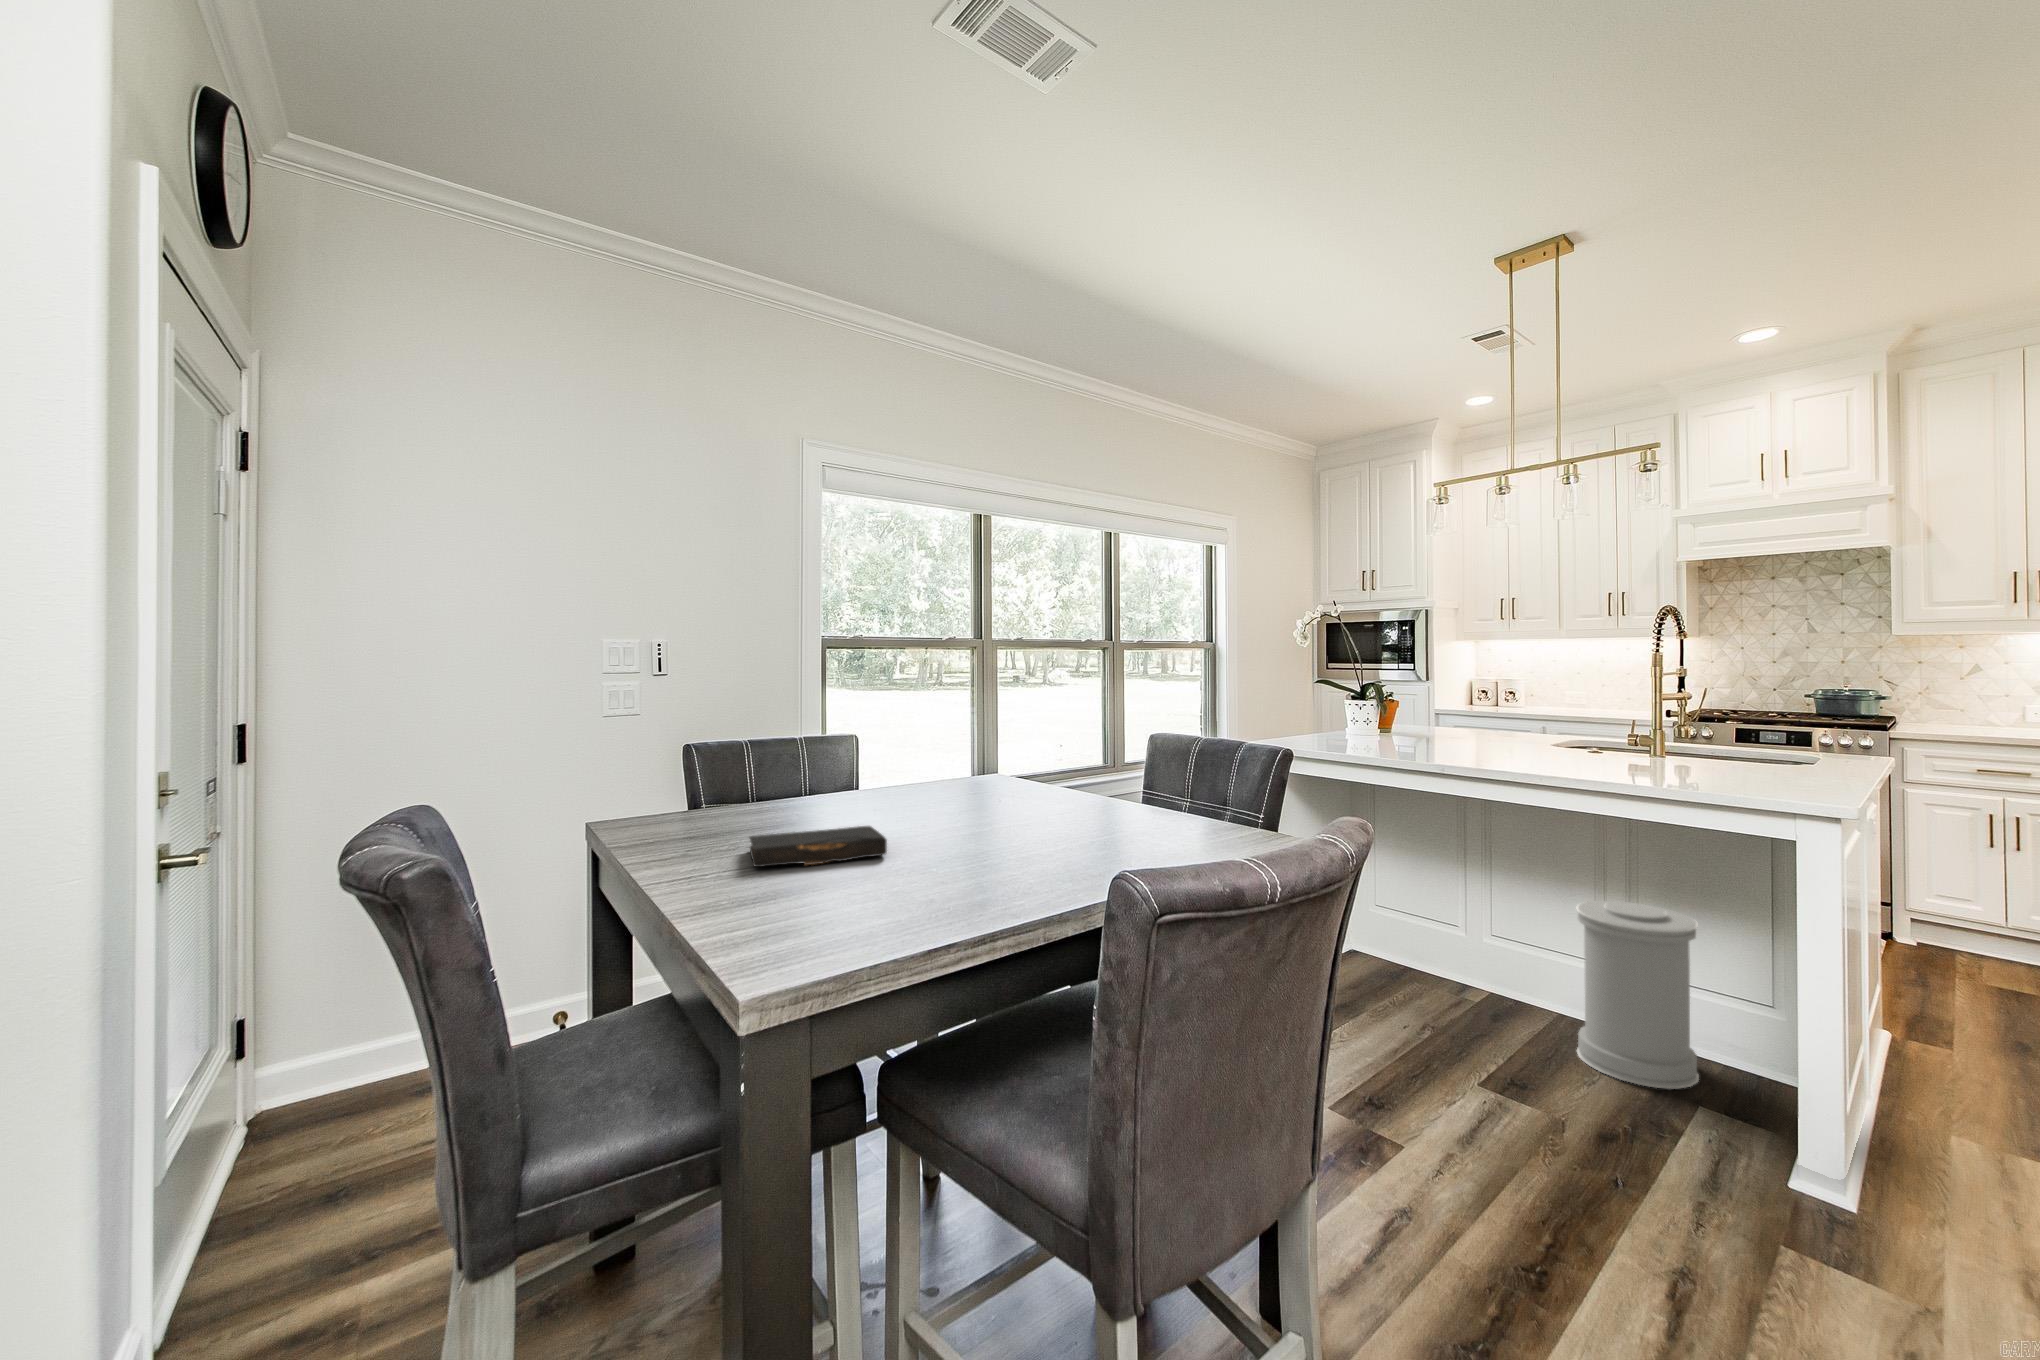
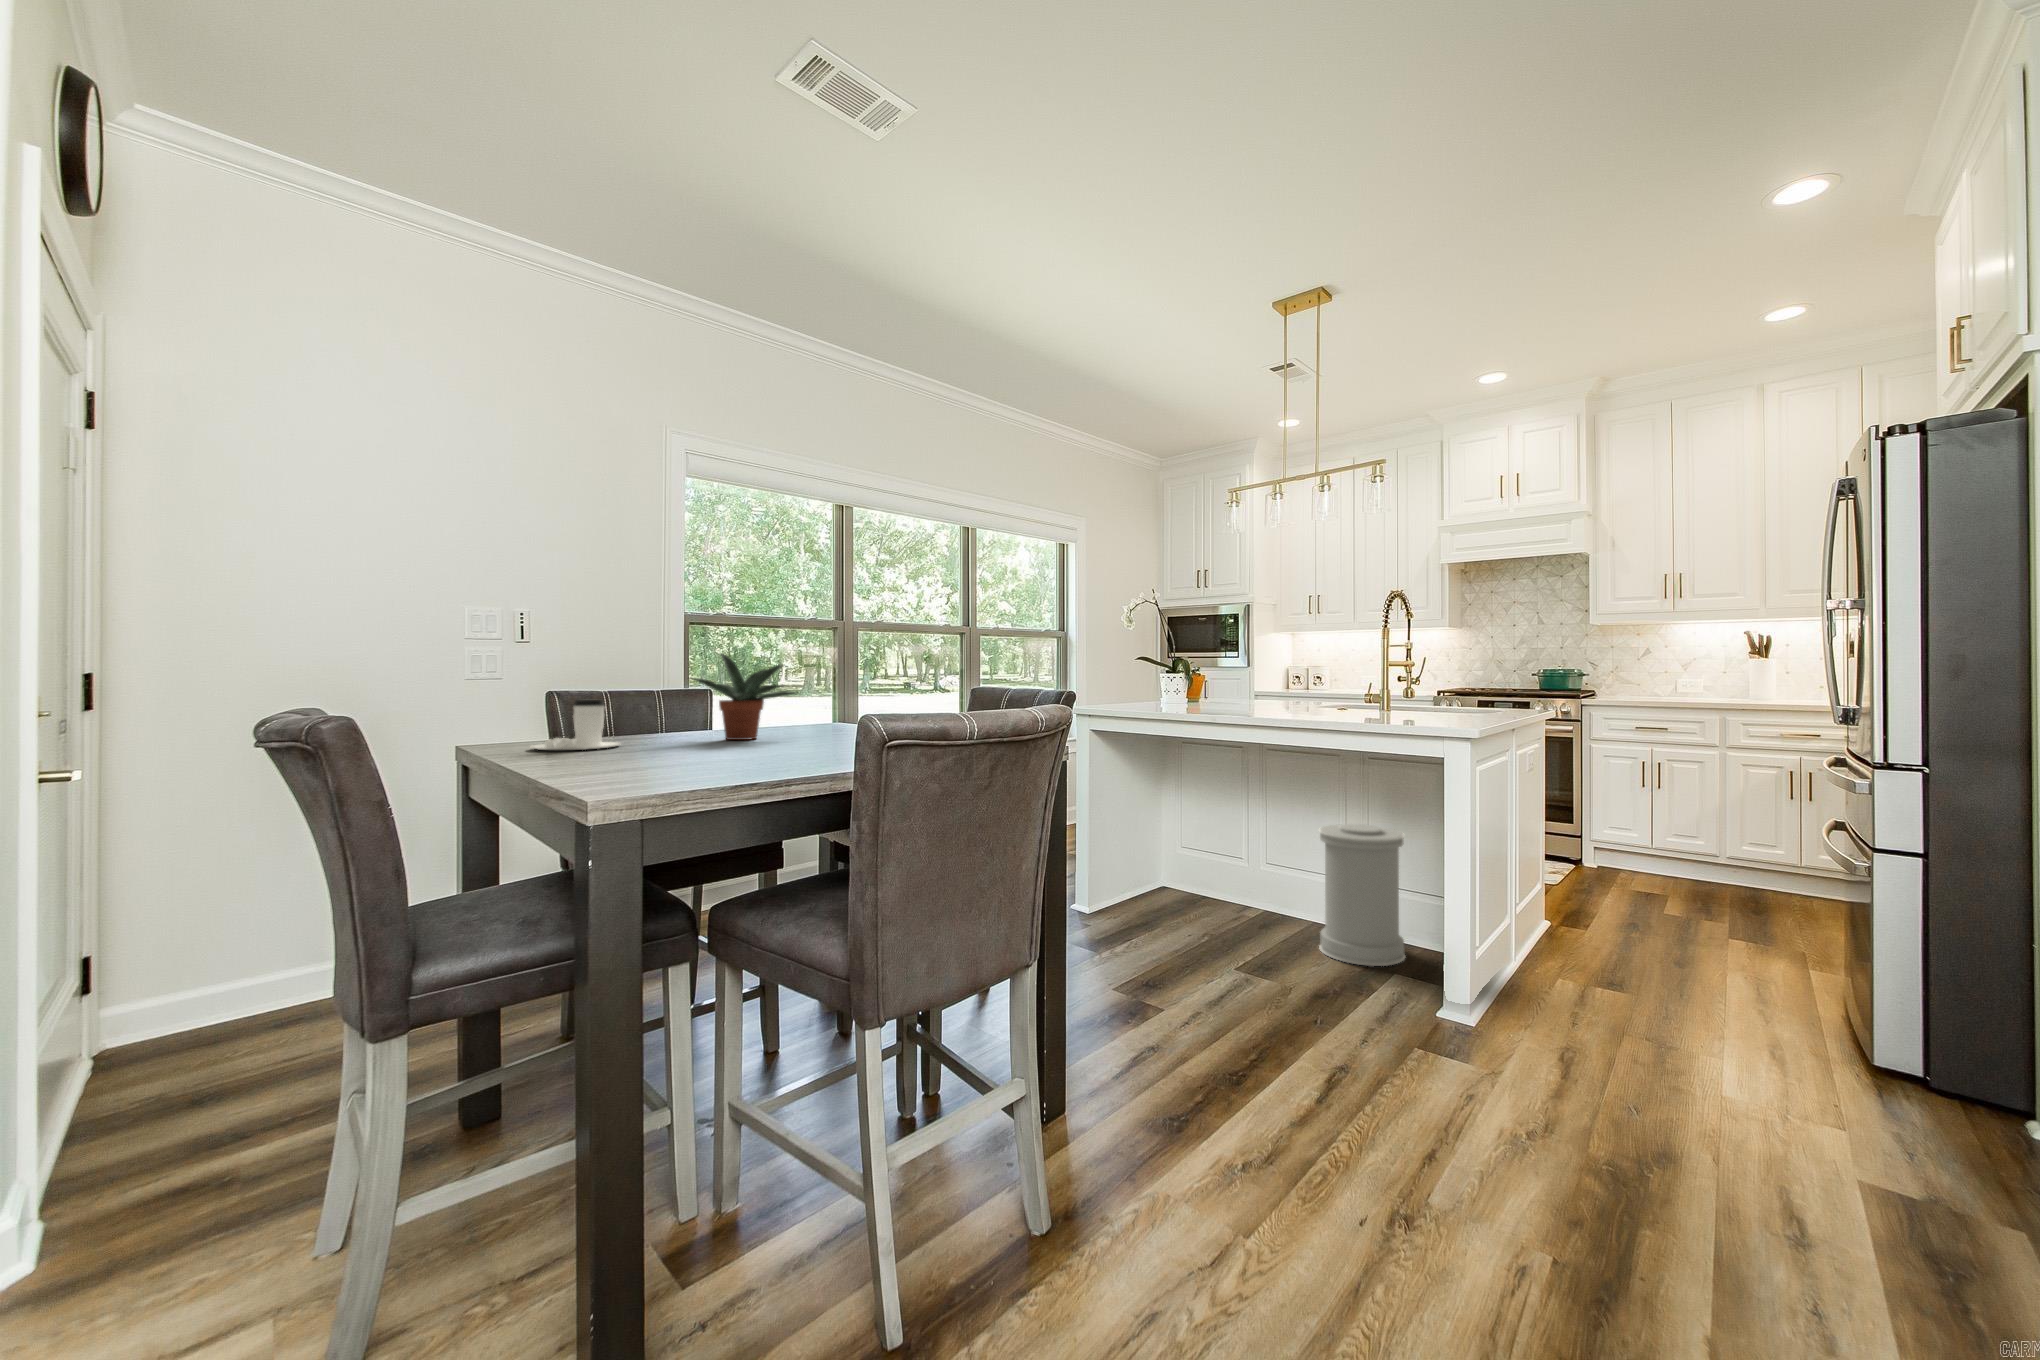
potted plant: none [841,707,968,812] -> present [692,653,797,740]
coffee cup: none [673,769,771,834] -> present [532,699,620,750]
book: present [750,826,887,867] -> none [599,740,719,761]

